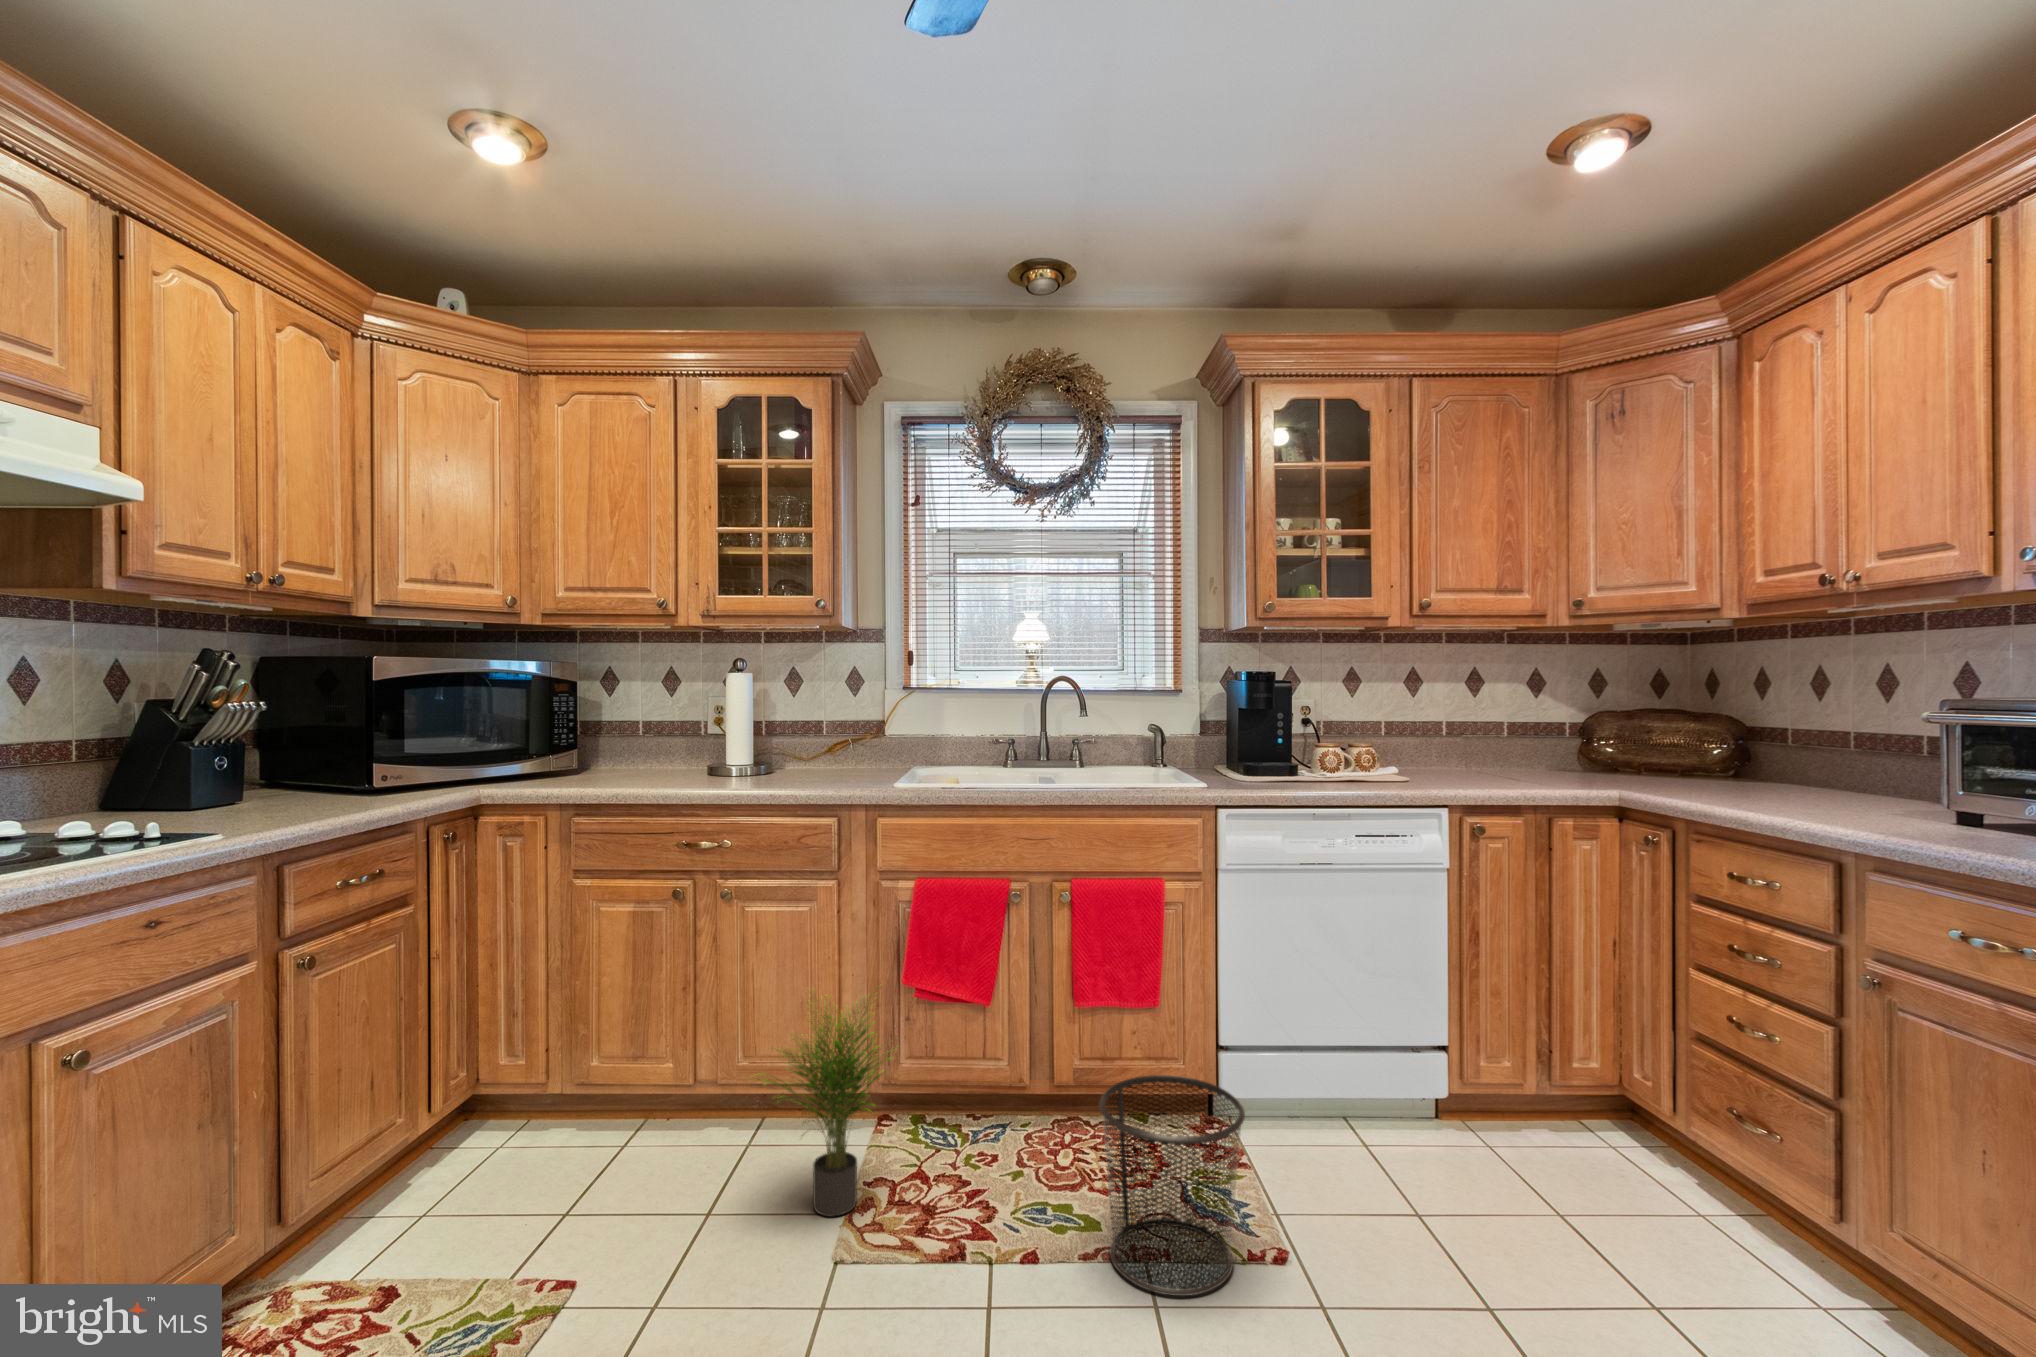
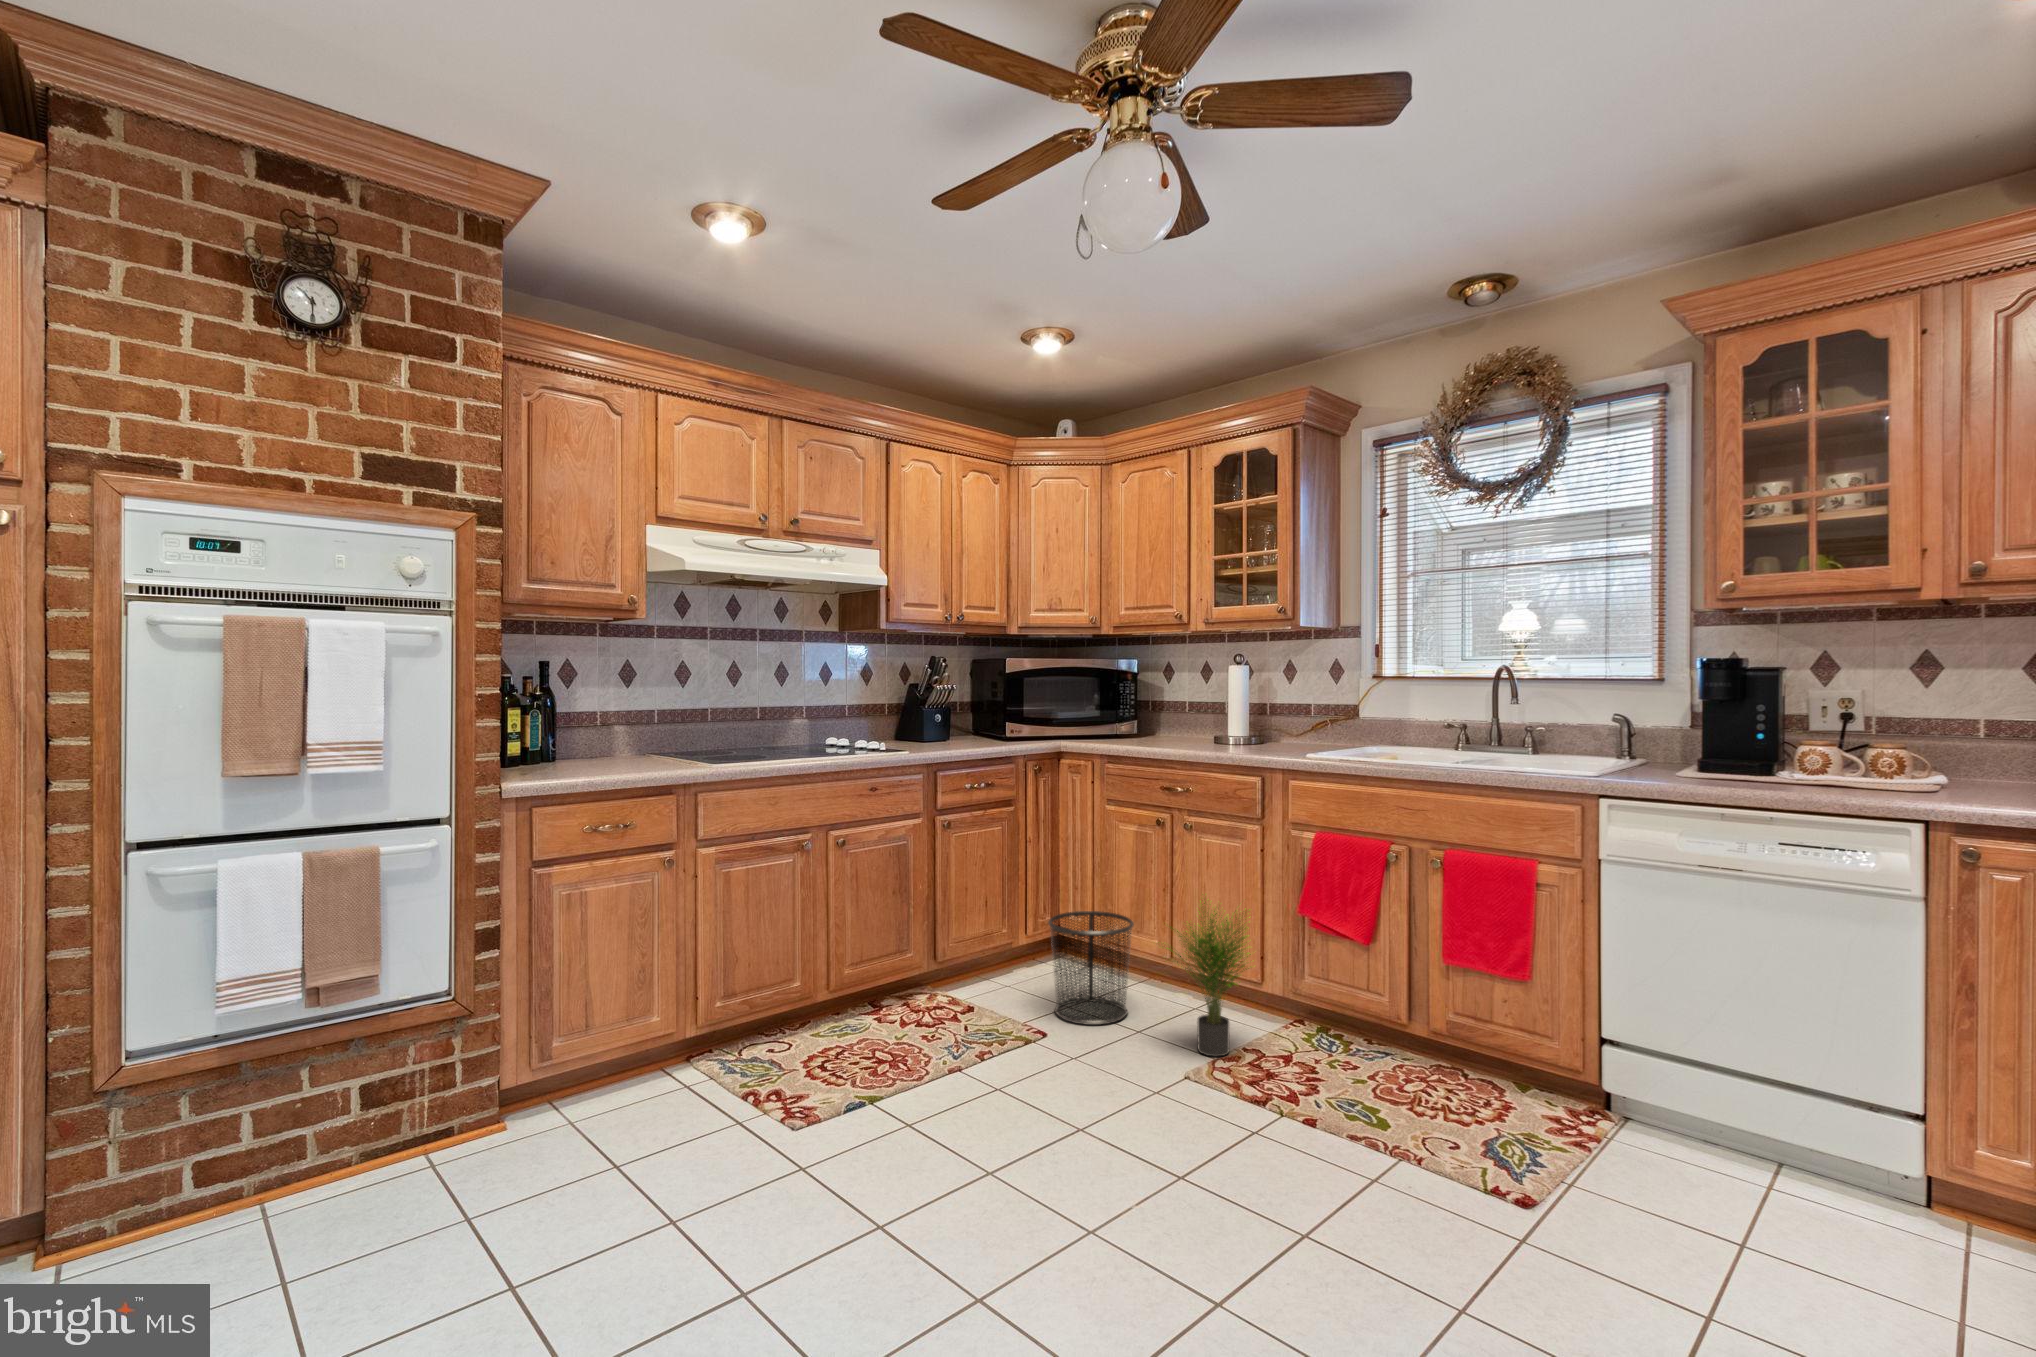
waste bin: present [1099,1075,1245,1296] -> present [1048,911,1134,1025]

